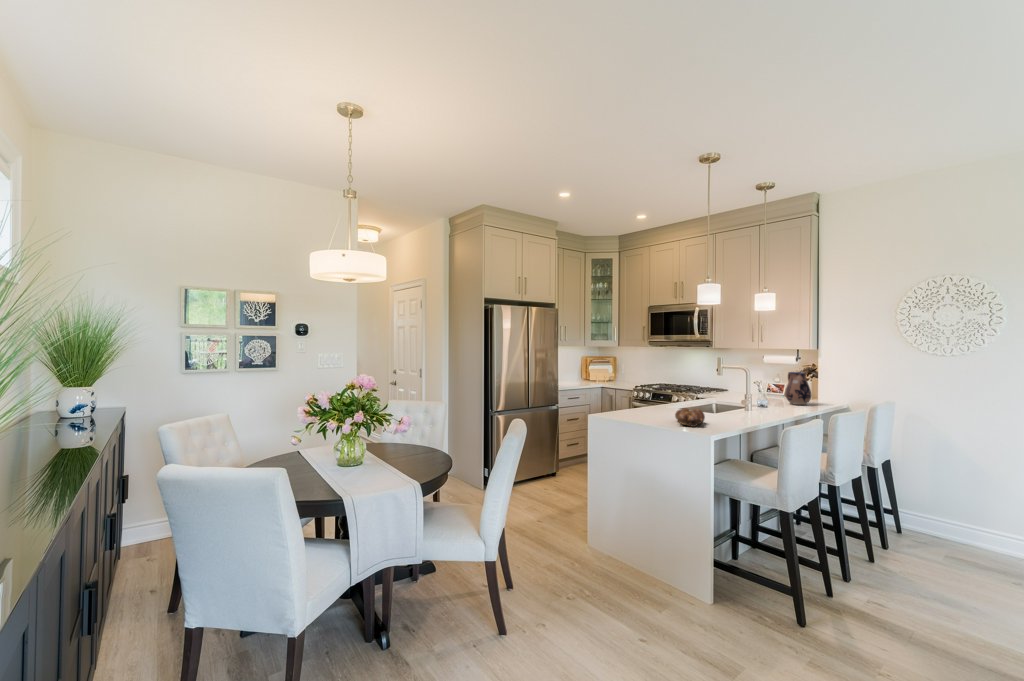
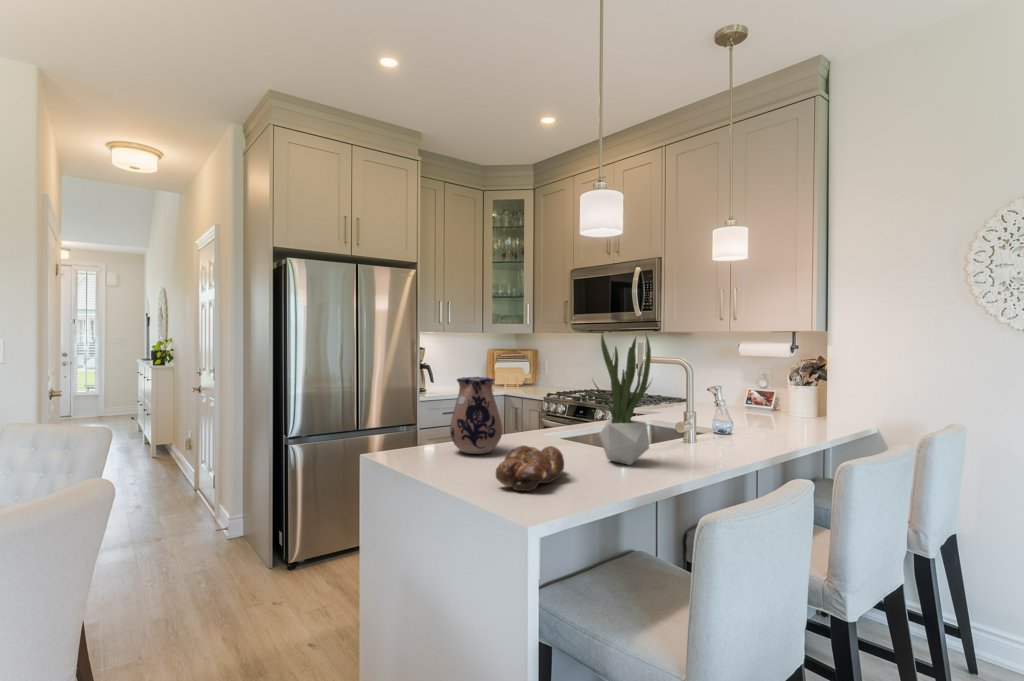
potted plant: none [708,356,740,419] -> present [594,335,651,465]
ceramic pitcher: present [785,372,812,405] -> present [450,377,502,454]

